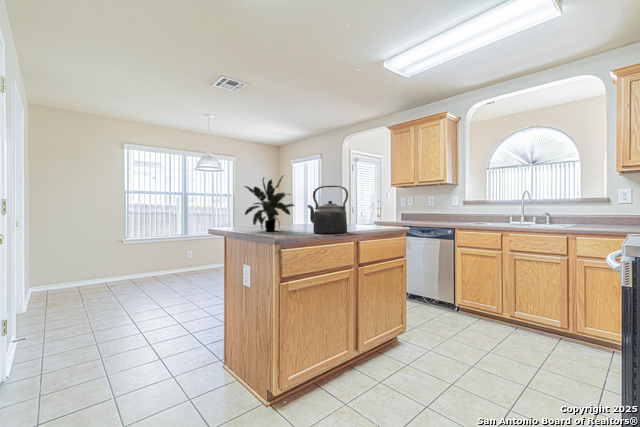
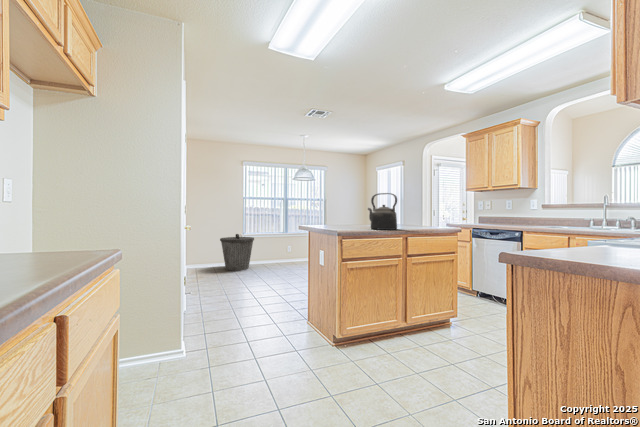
potted plant: present [244,176,294,231] -> none [323,185,360,227]
trash can: none [89,239,142,289] -> present [220,234,254,271]

